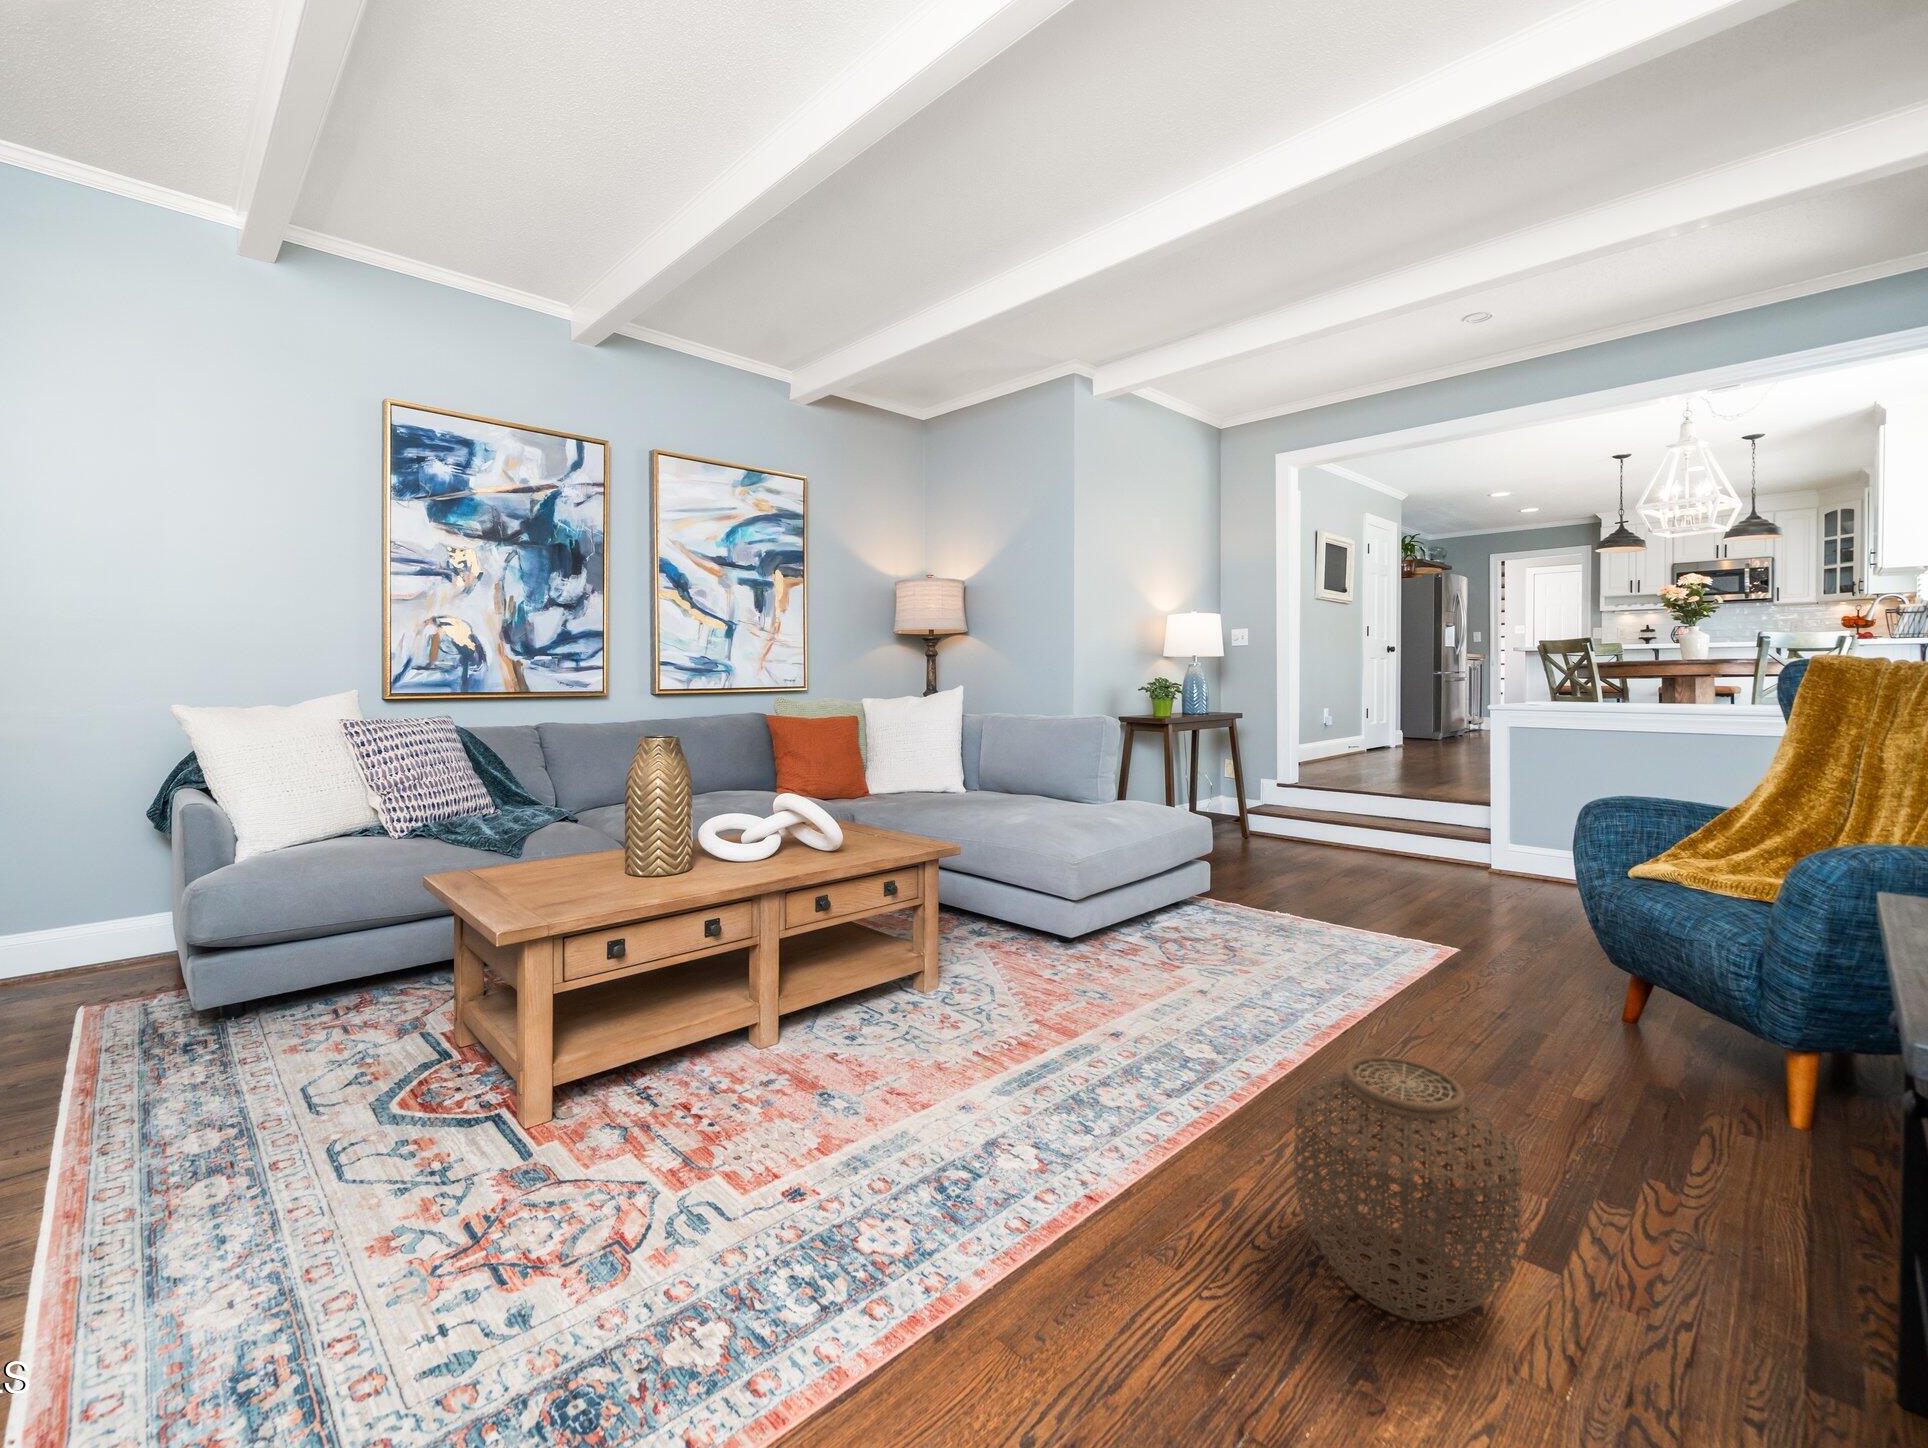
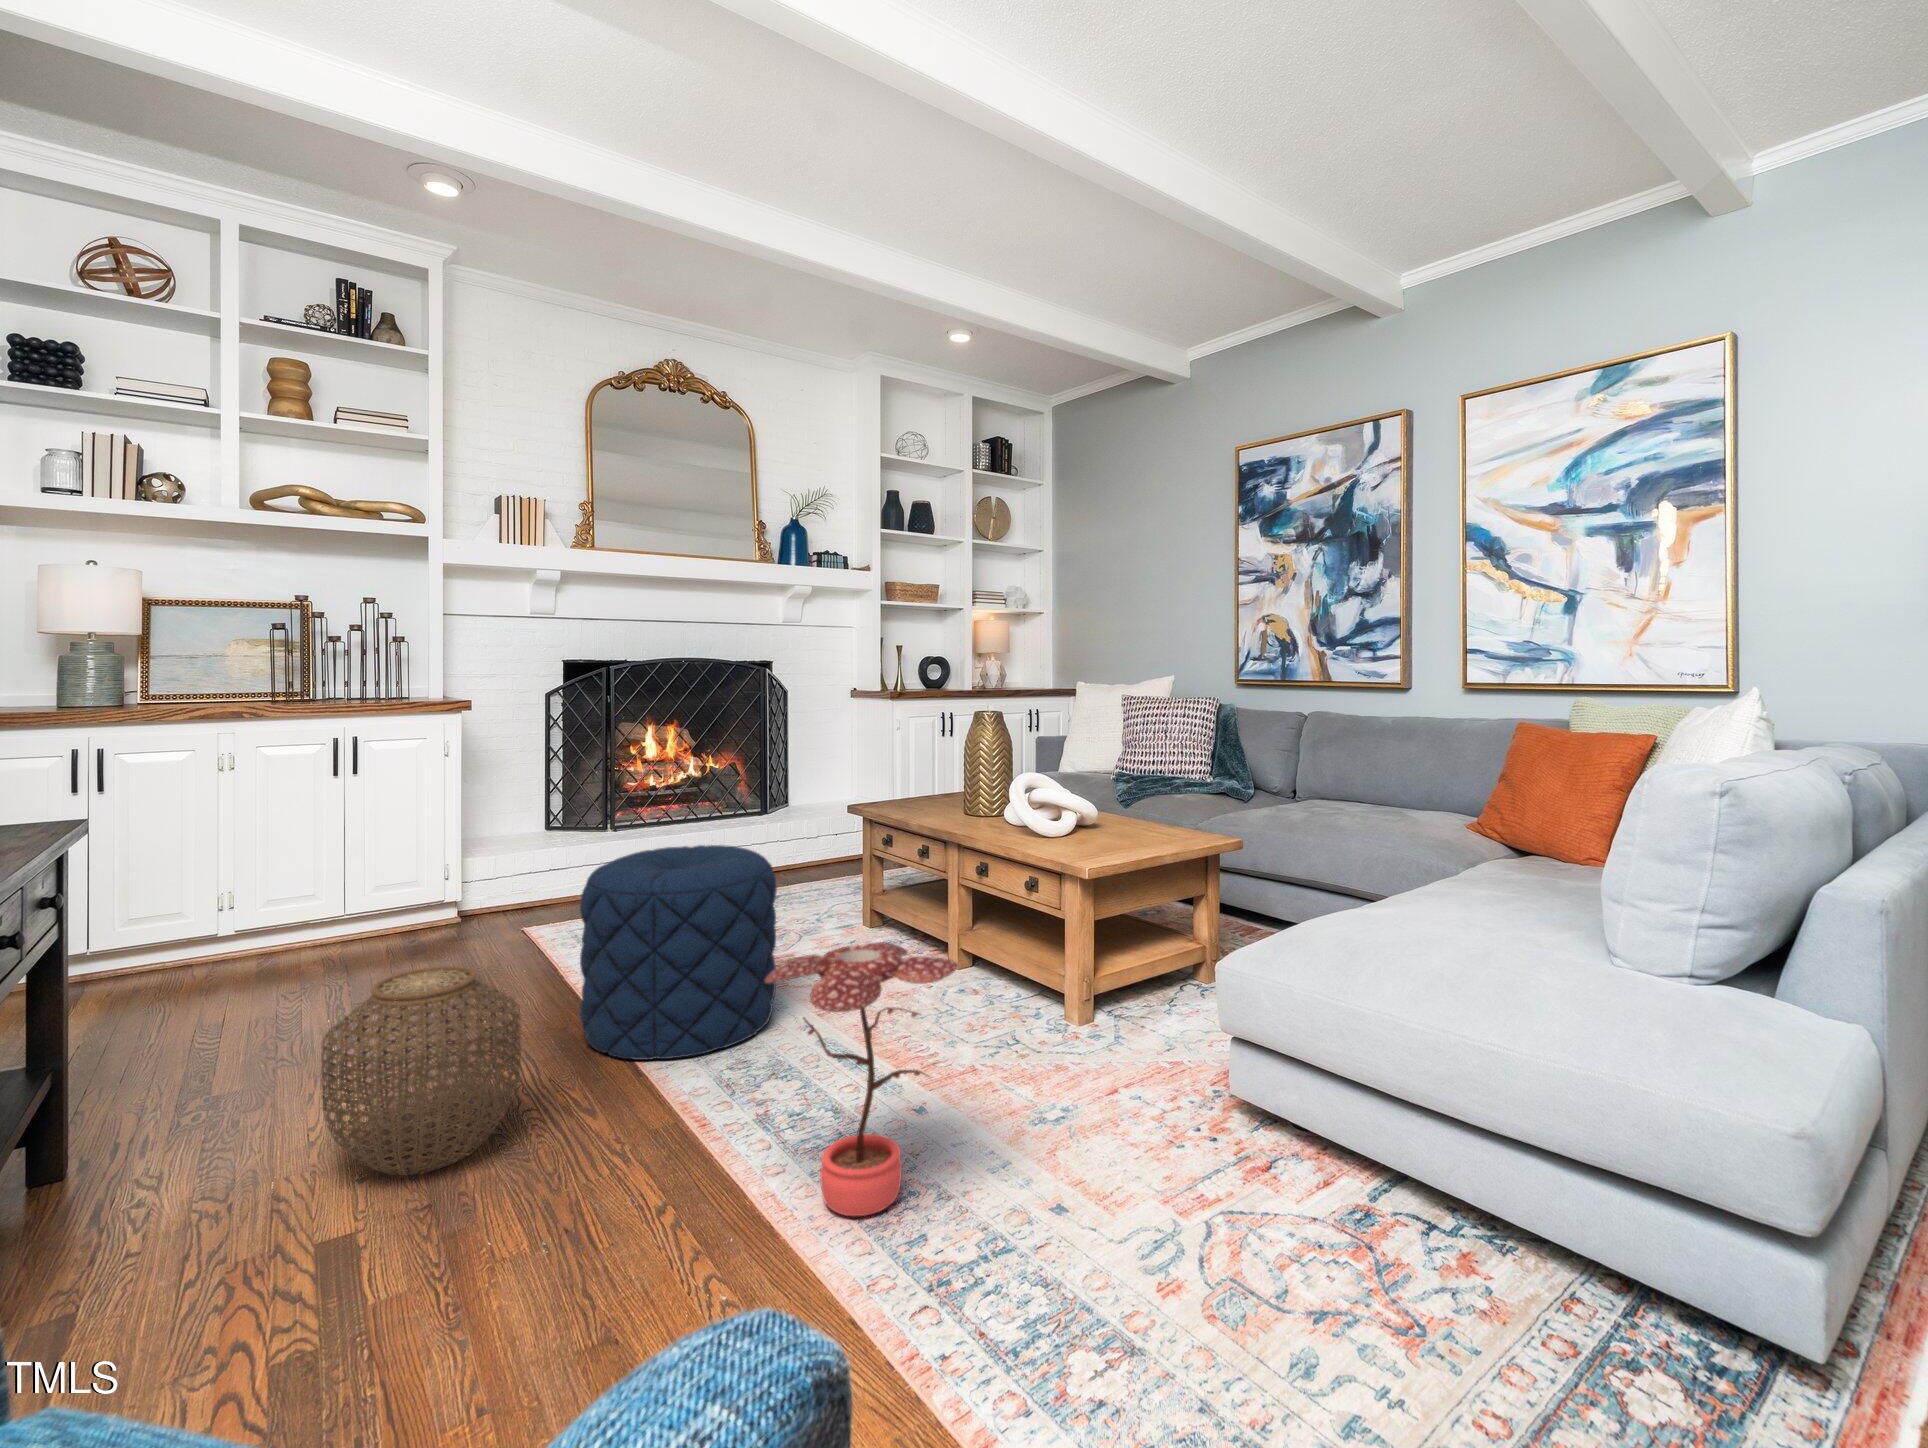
potted plant: none [1188,873,1317,1051] -> present [765,942,958,1216]
pouf: none [869,934,1126,1276] -> present [580,845,777,1060]

